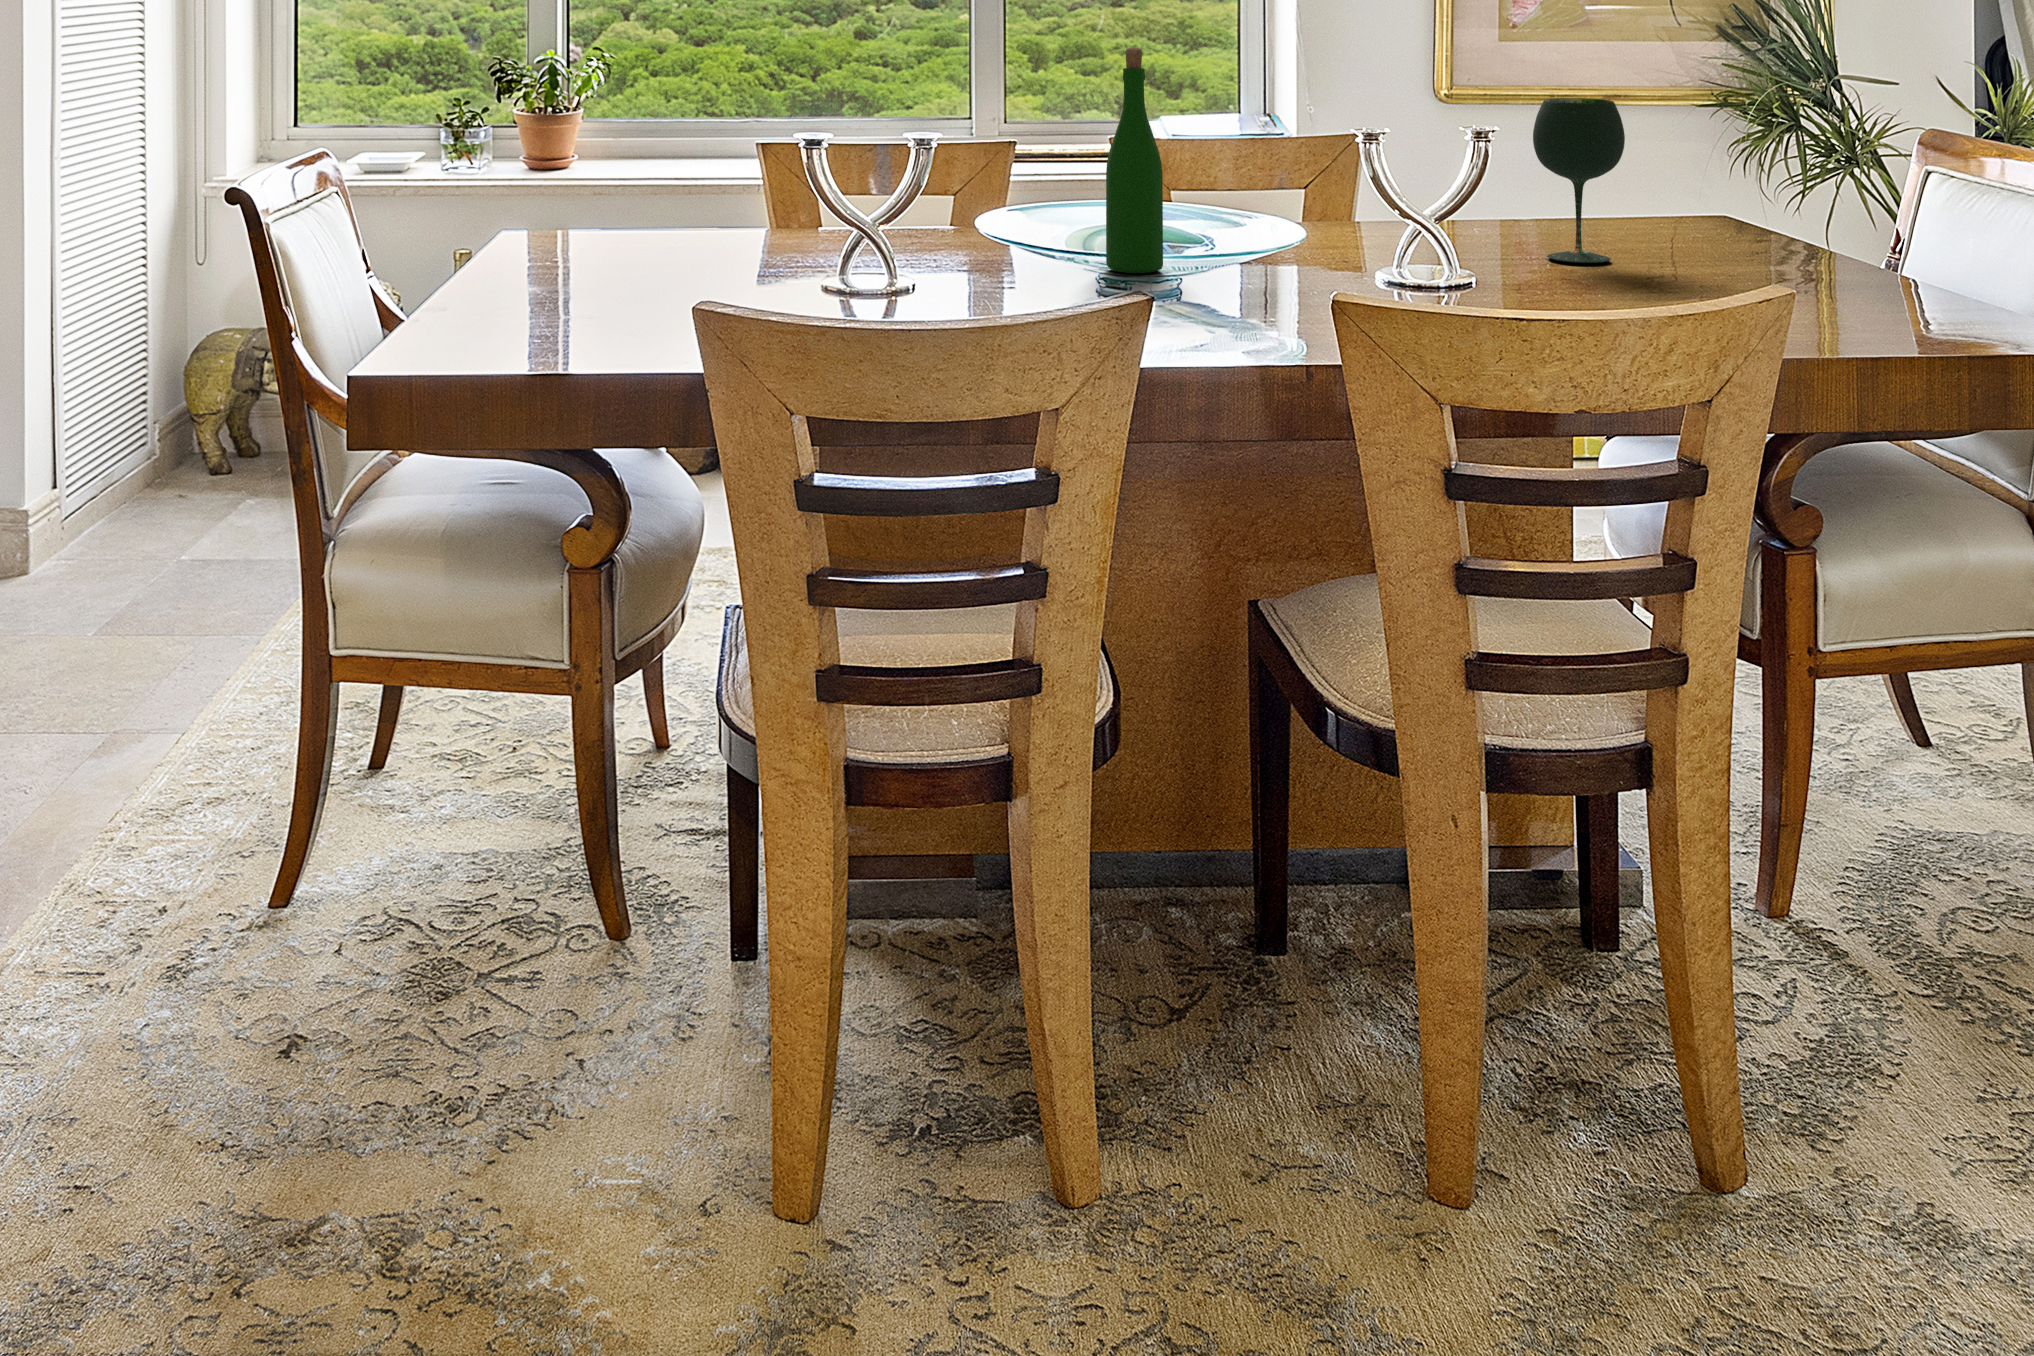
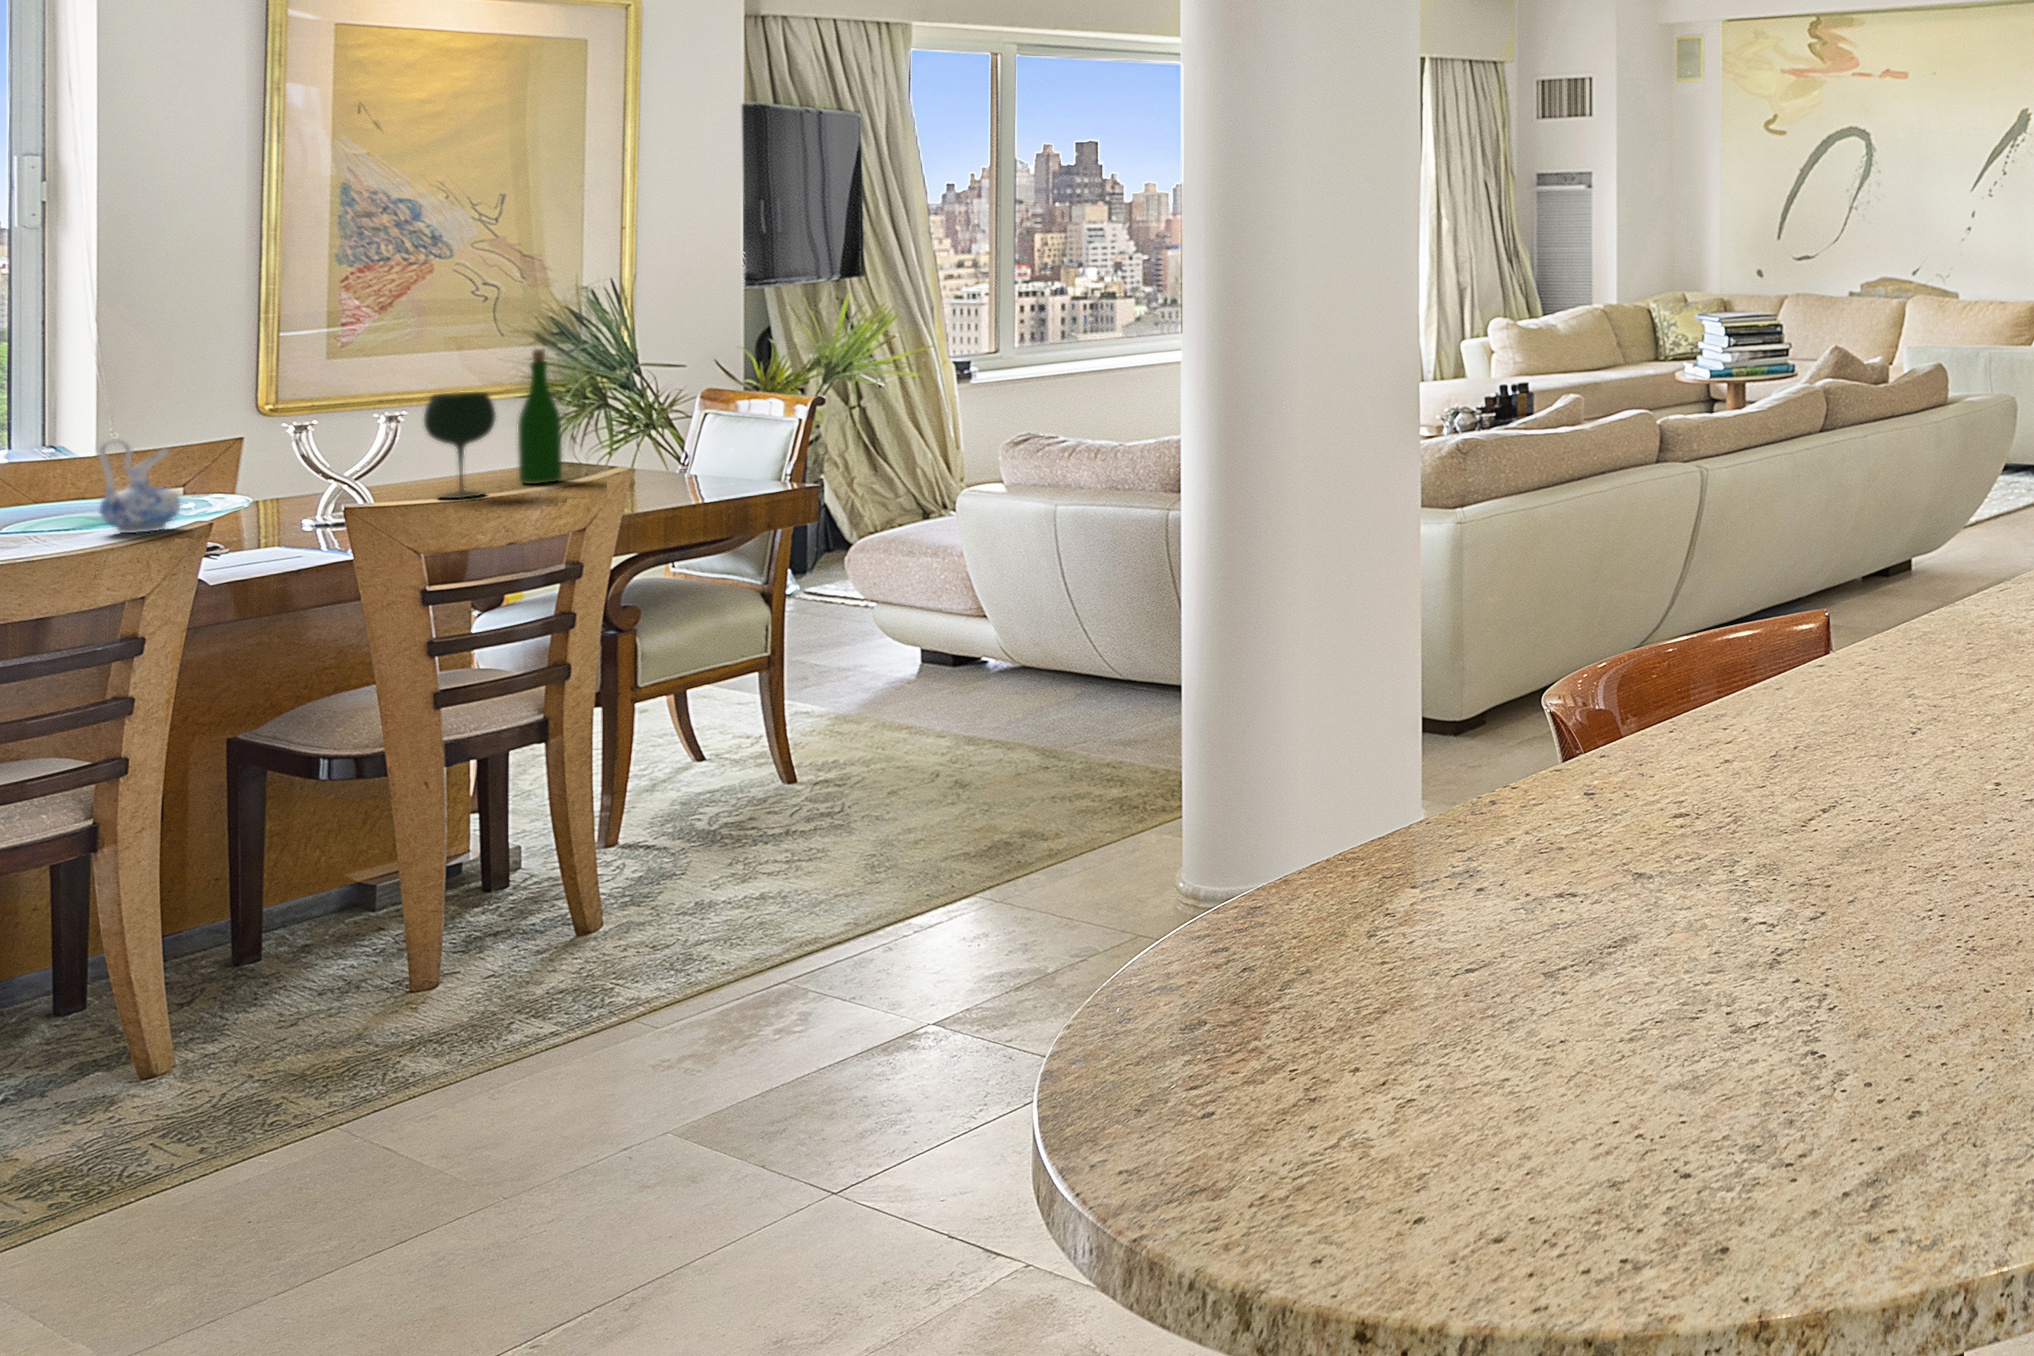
wine bottle: present [1106,48,1163,273] -> present [518,349,562,484]
ceramic pitcher: none [1176,129,1254,260] -> present [99,439,180,533]

